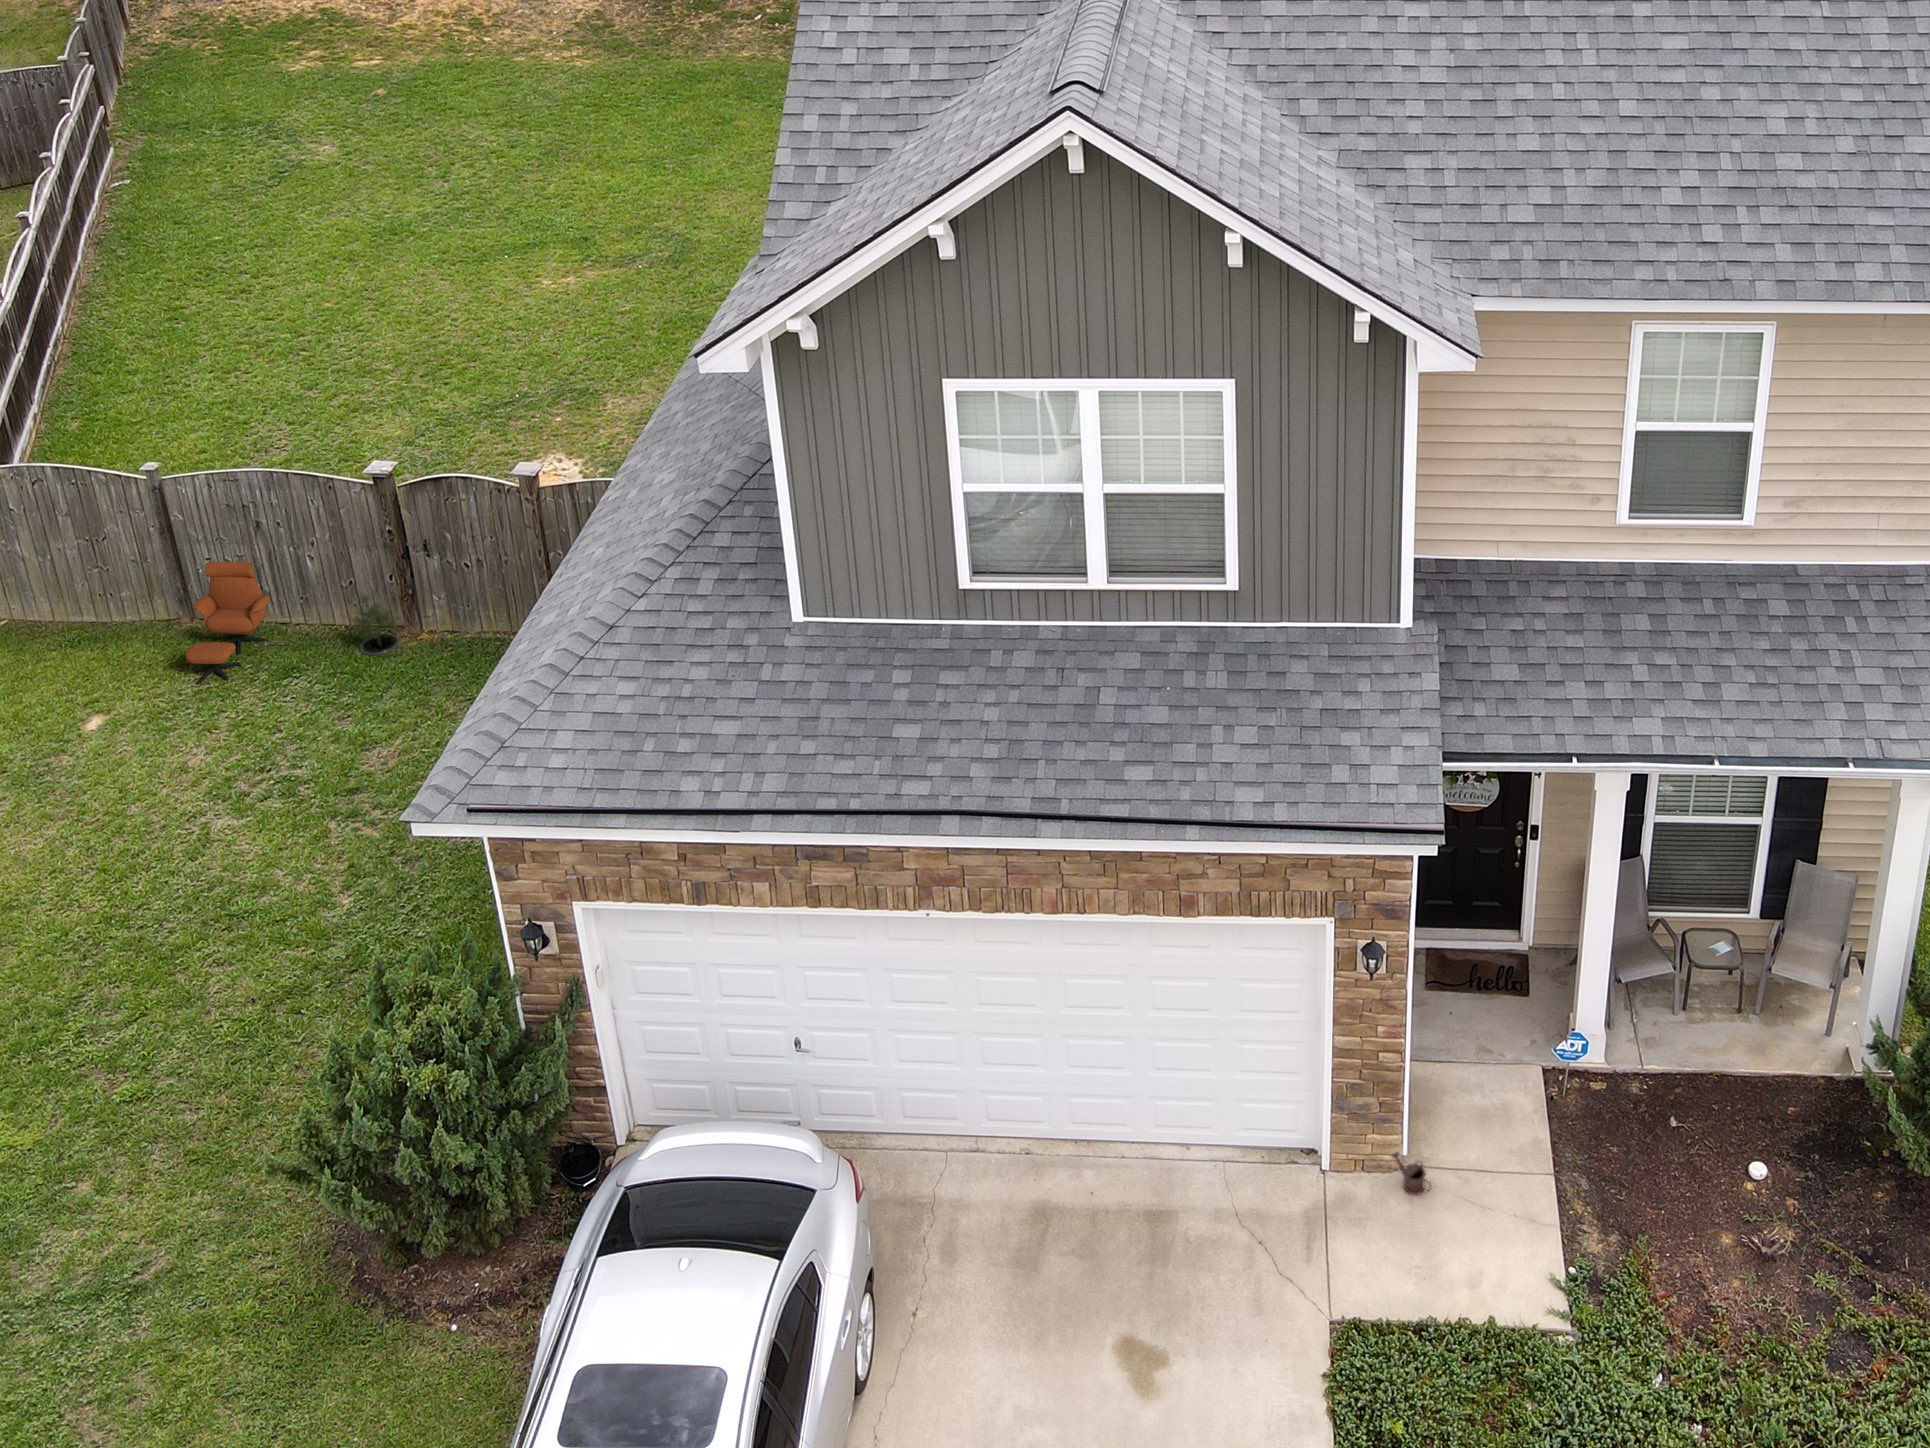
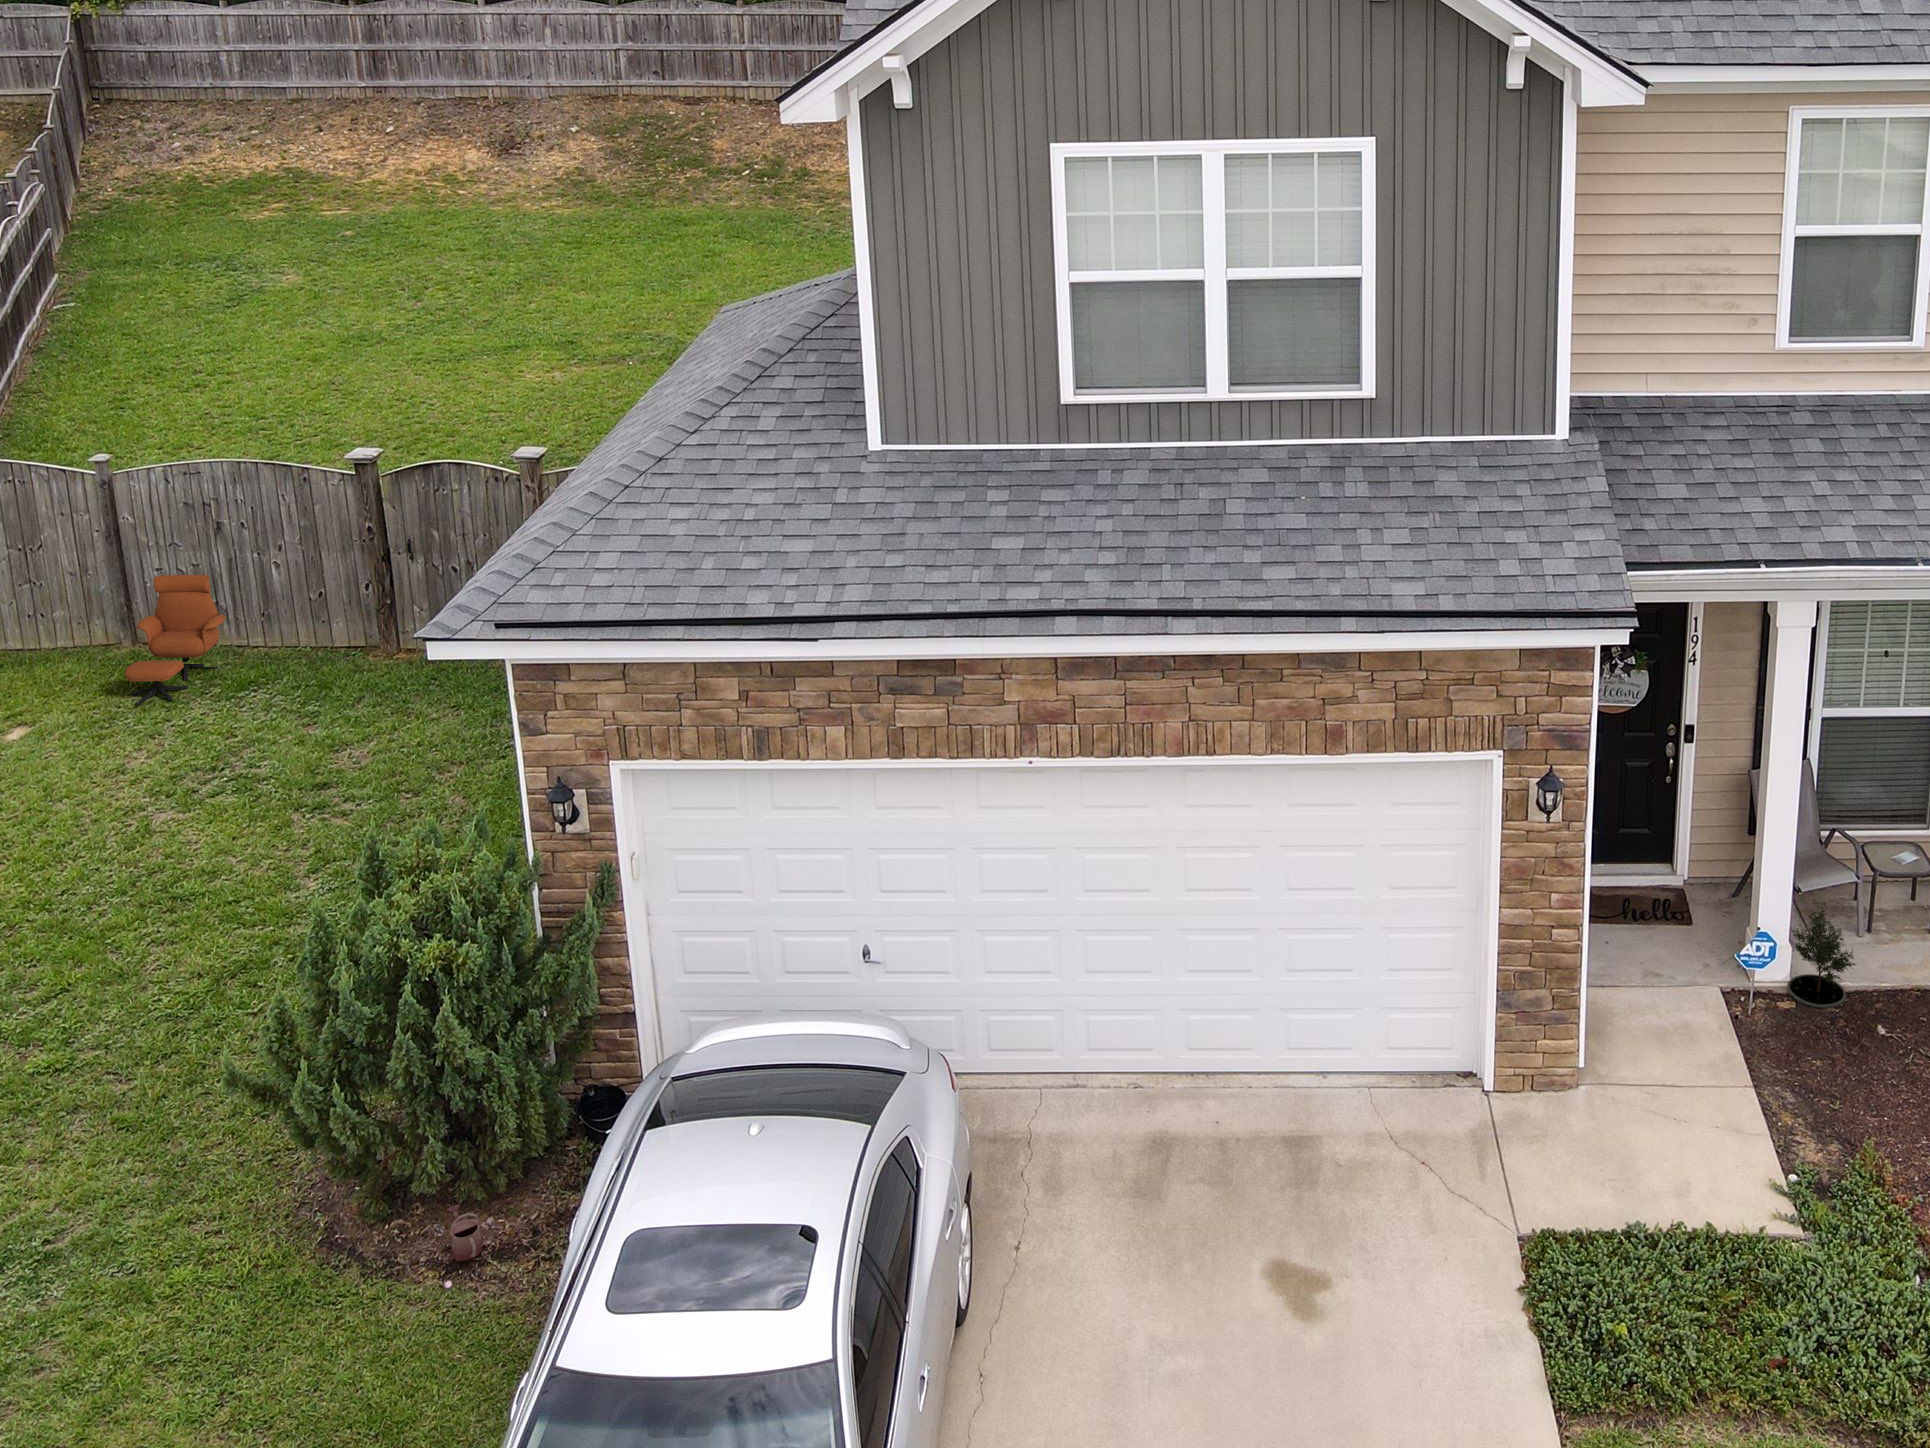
potted tree: present [352,592,399,655] -> present [1787,906,1856,1008]
watering can: present [1391,1152,1432,1195] -> present [447,1205,482,1261]

